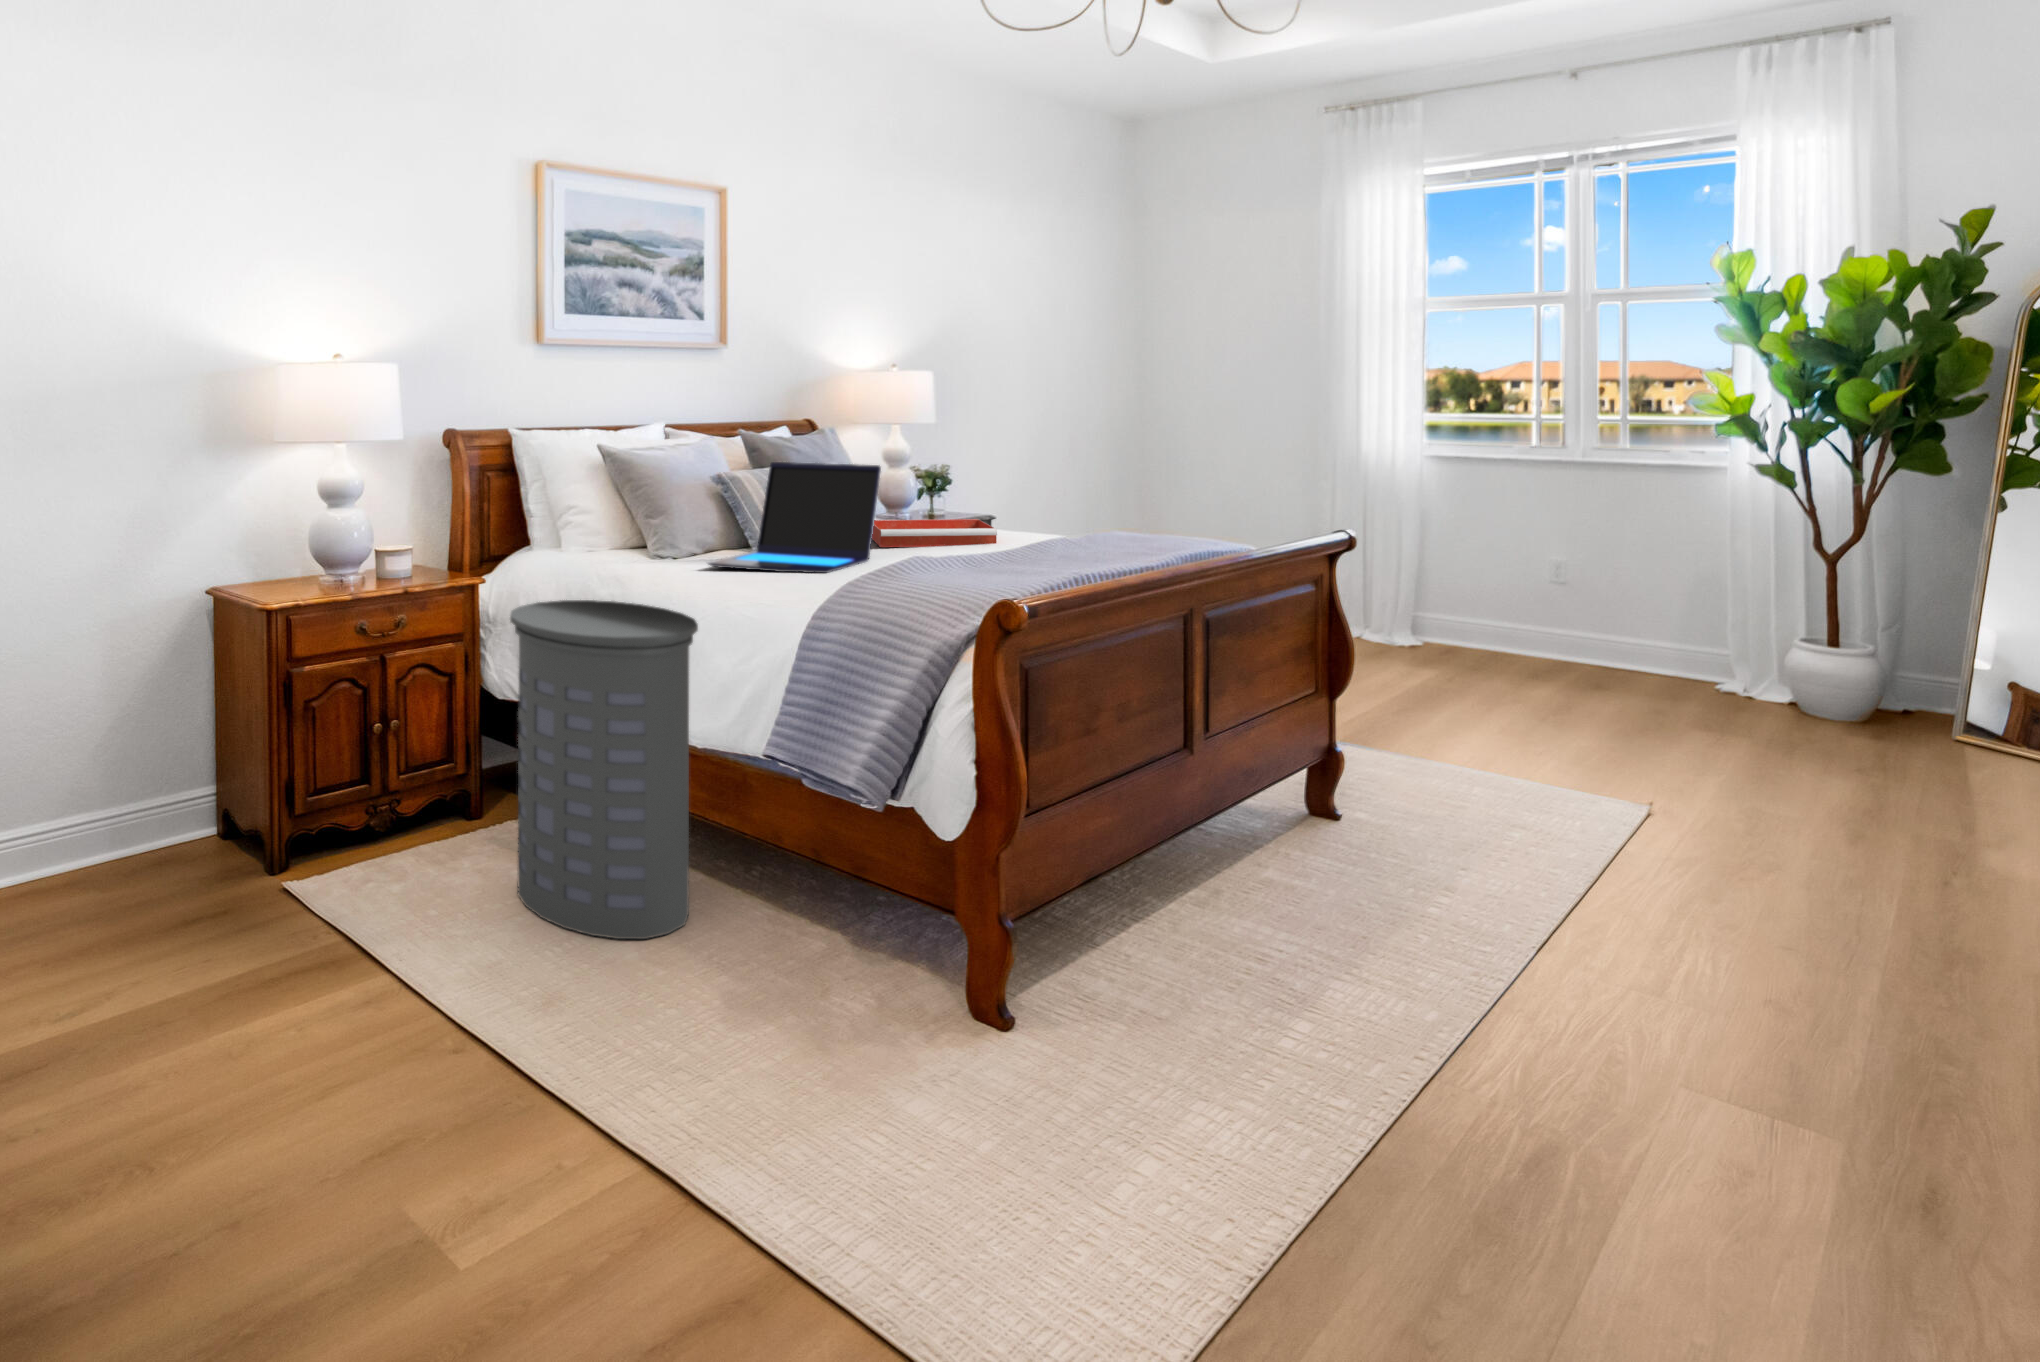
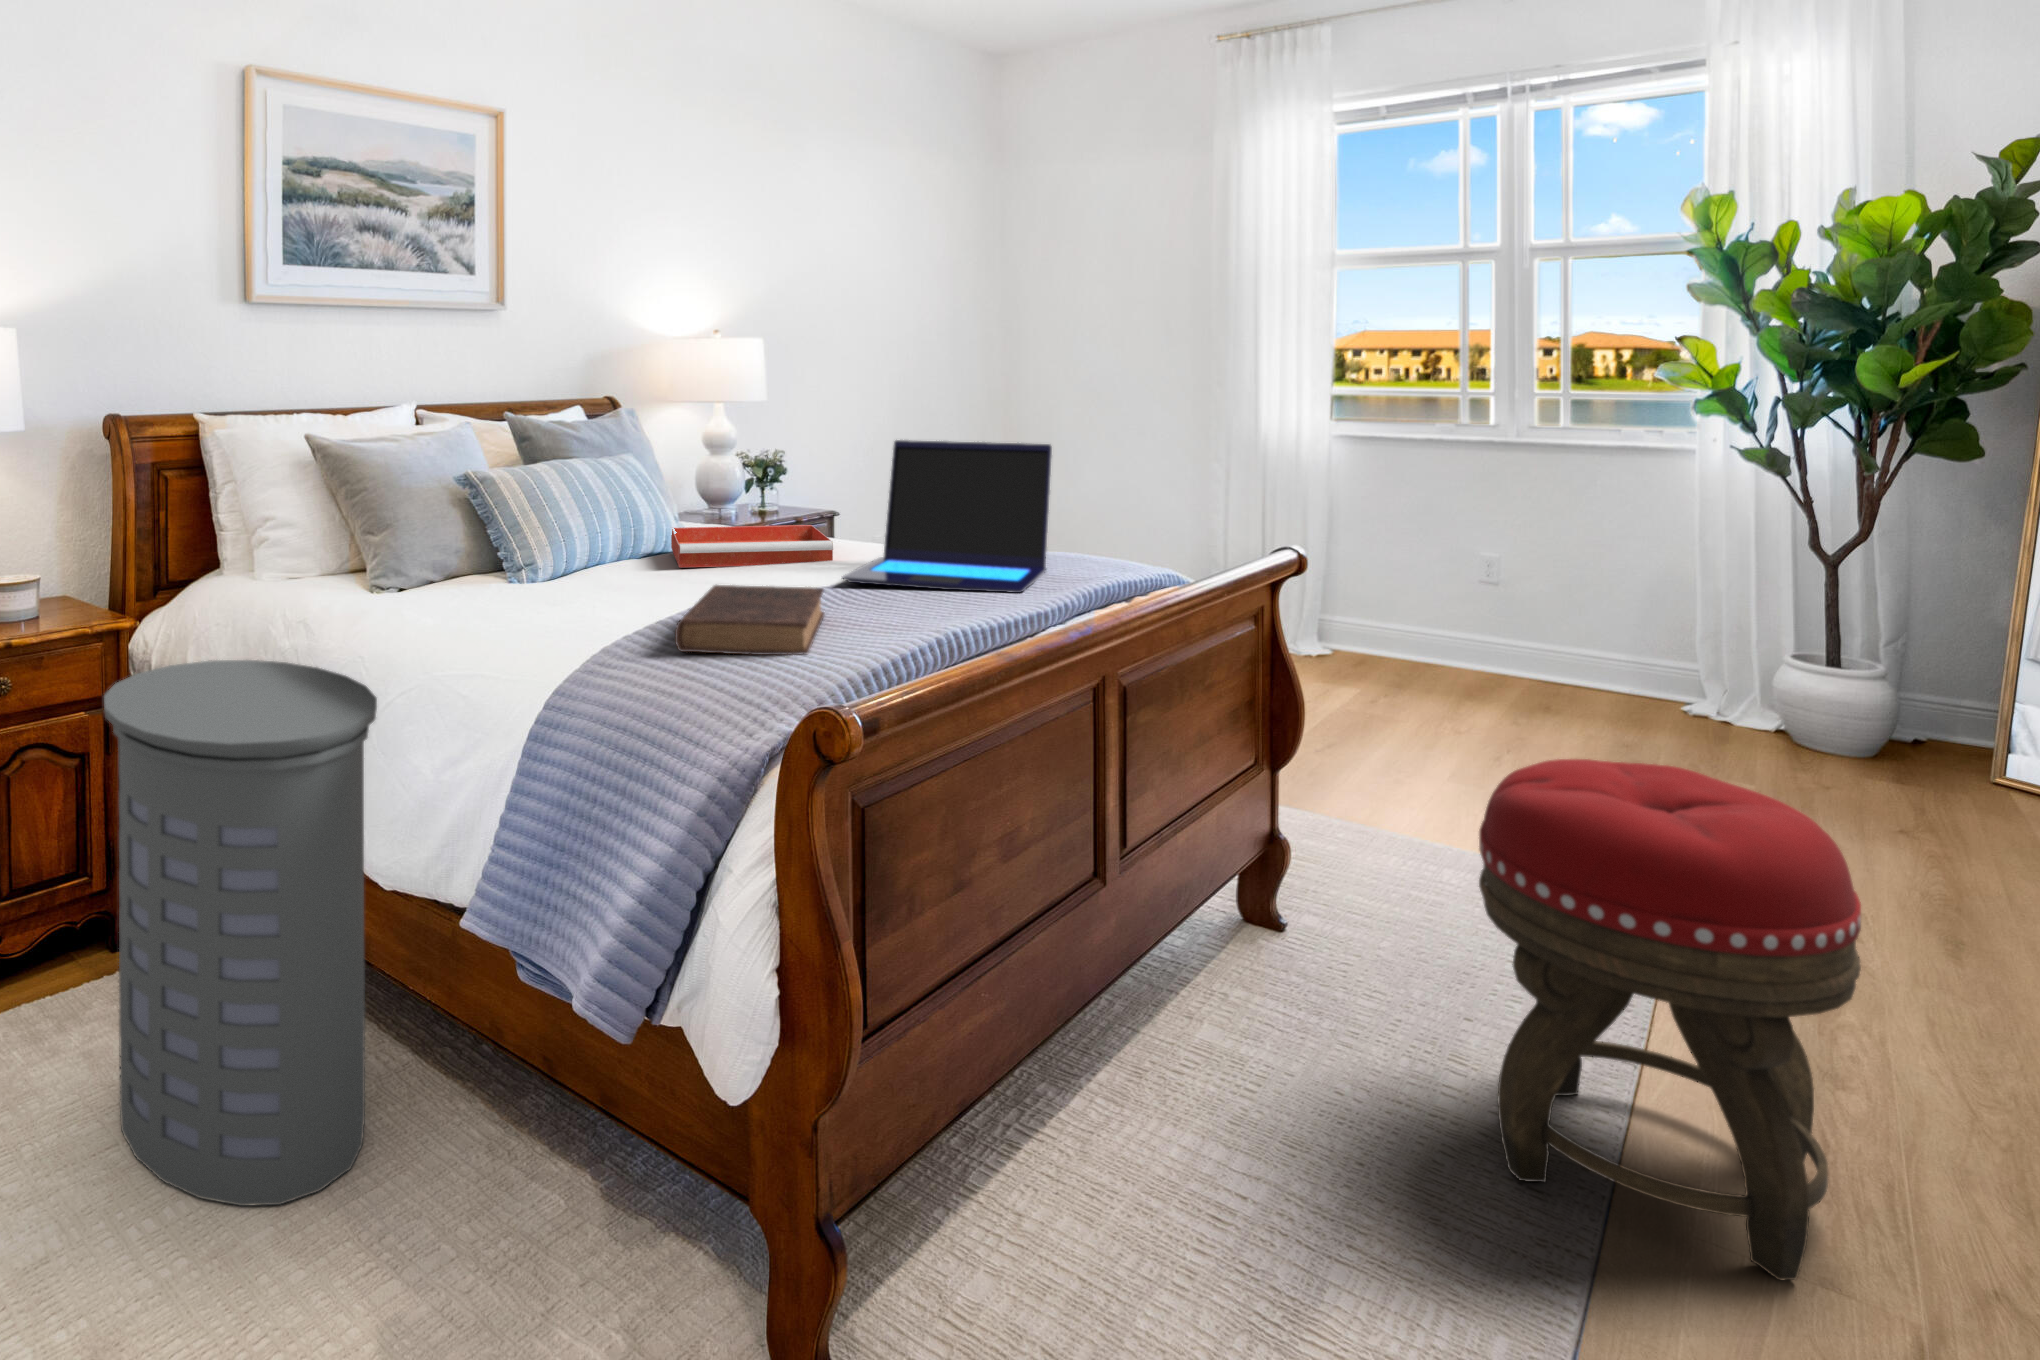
laptop: present [708,462,881,573] -> present [842,440,1052,593]
book: none [898,549,996,589] -> present [675,585,824,655]
footstool: none [1447,670,1682,985] -> present [1479,759,1861,1280]

